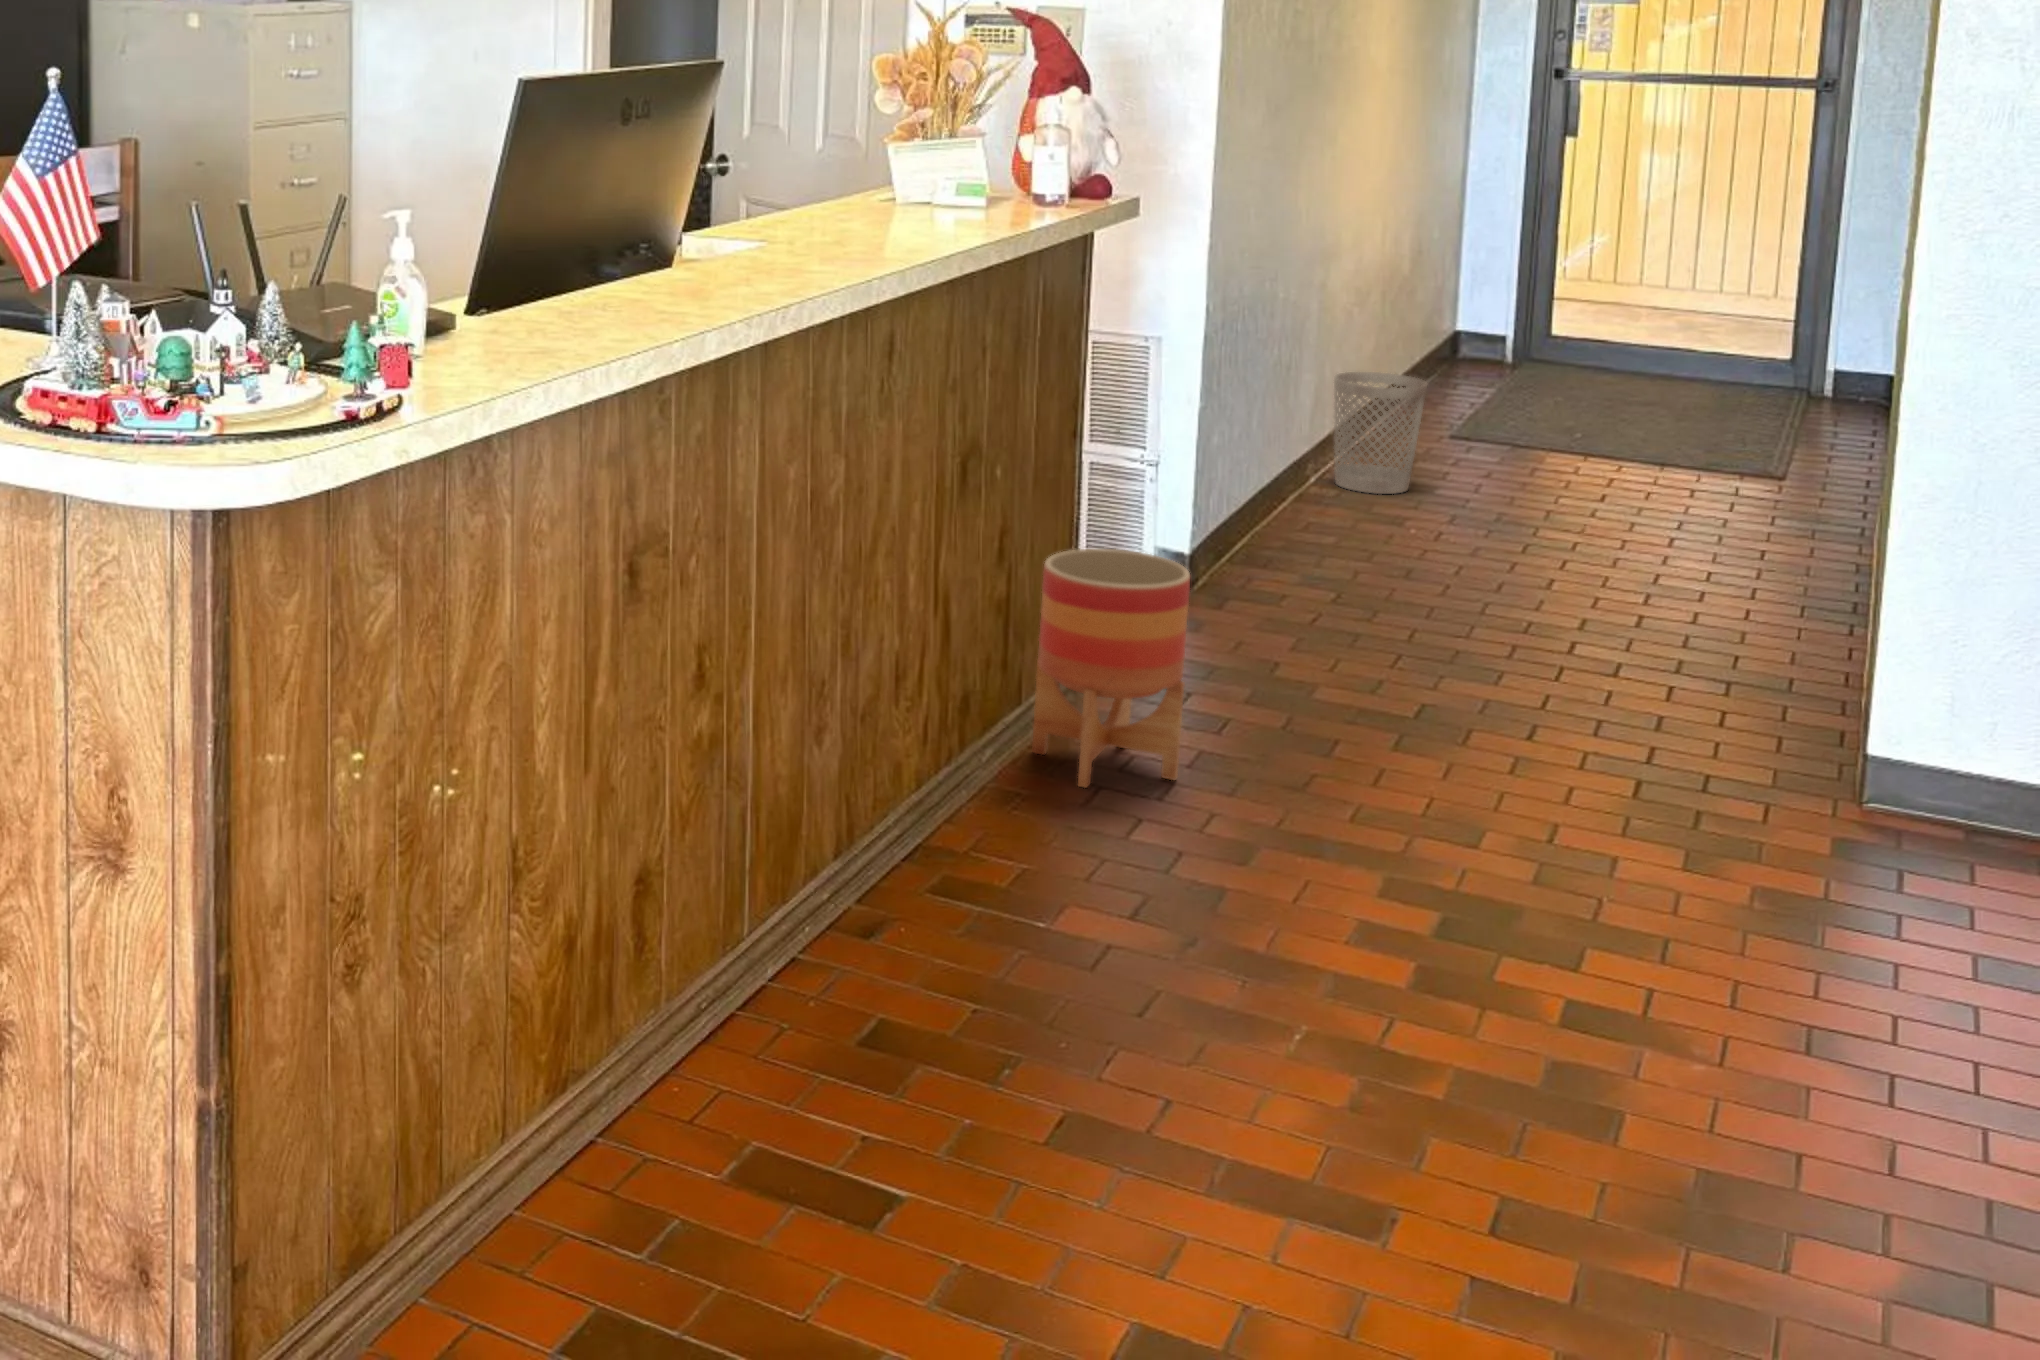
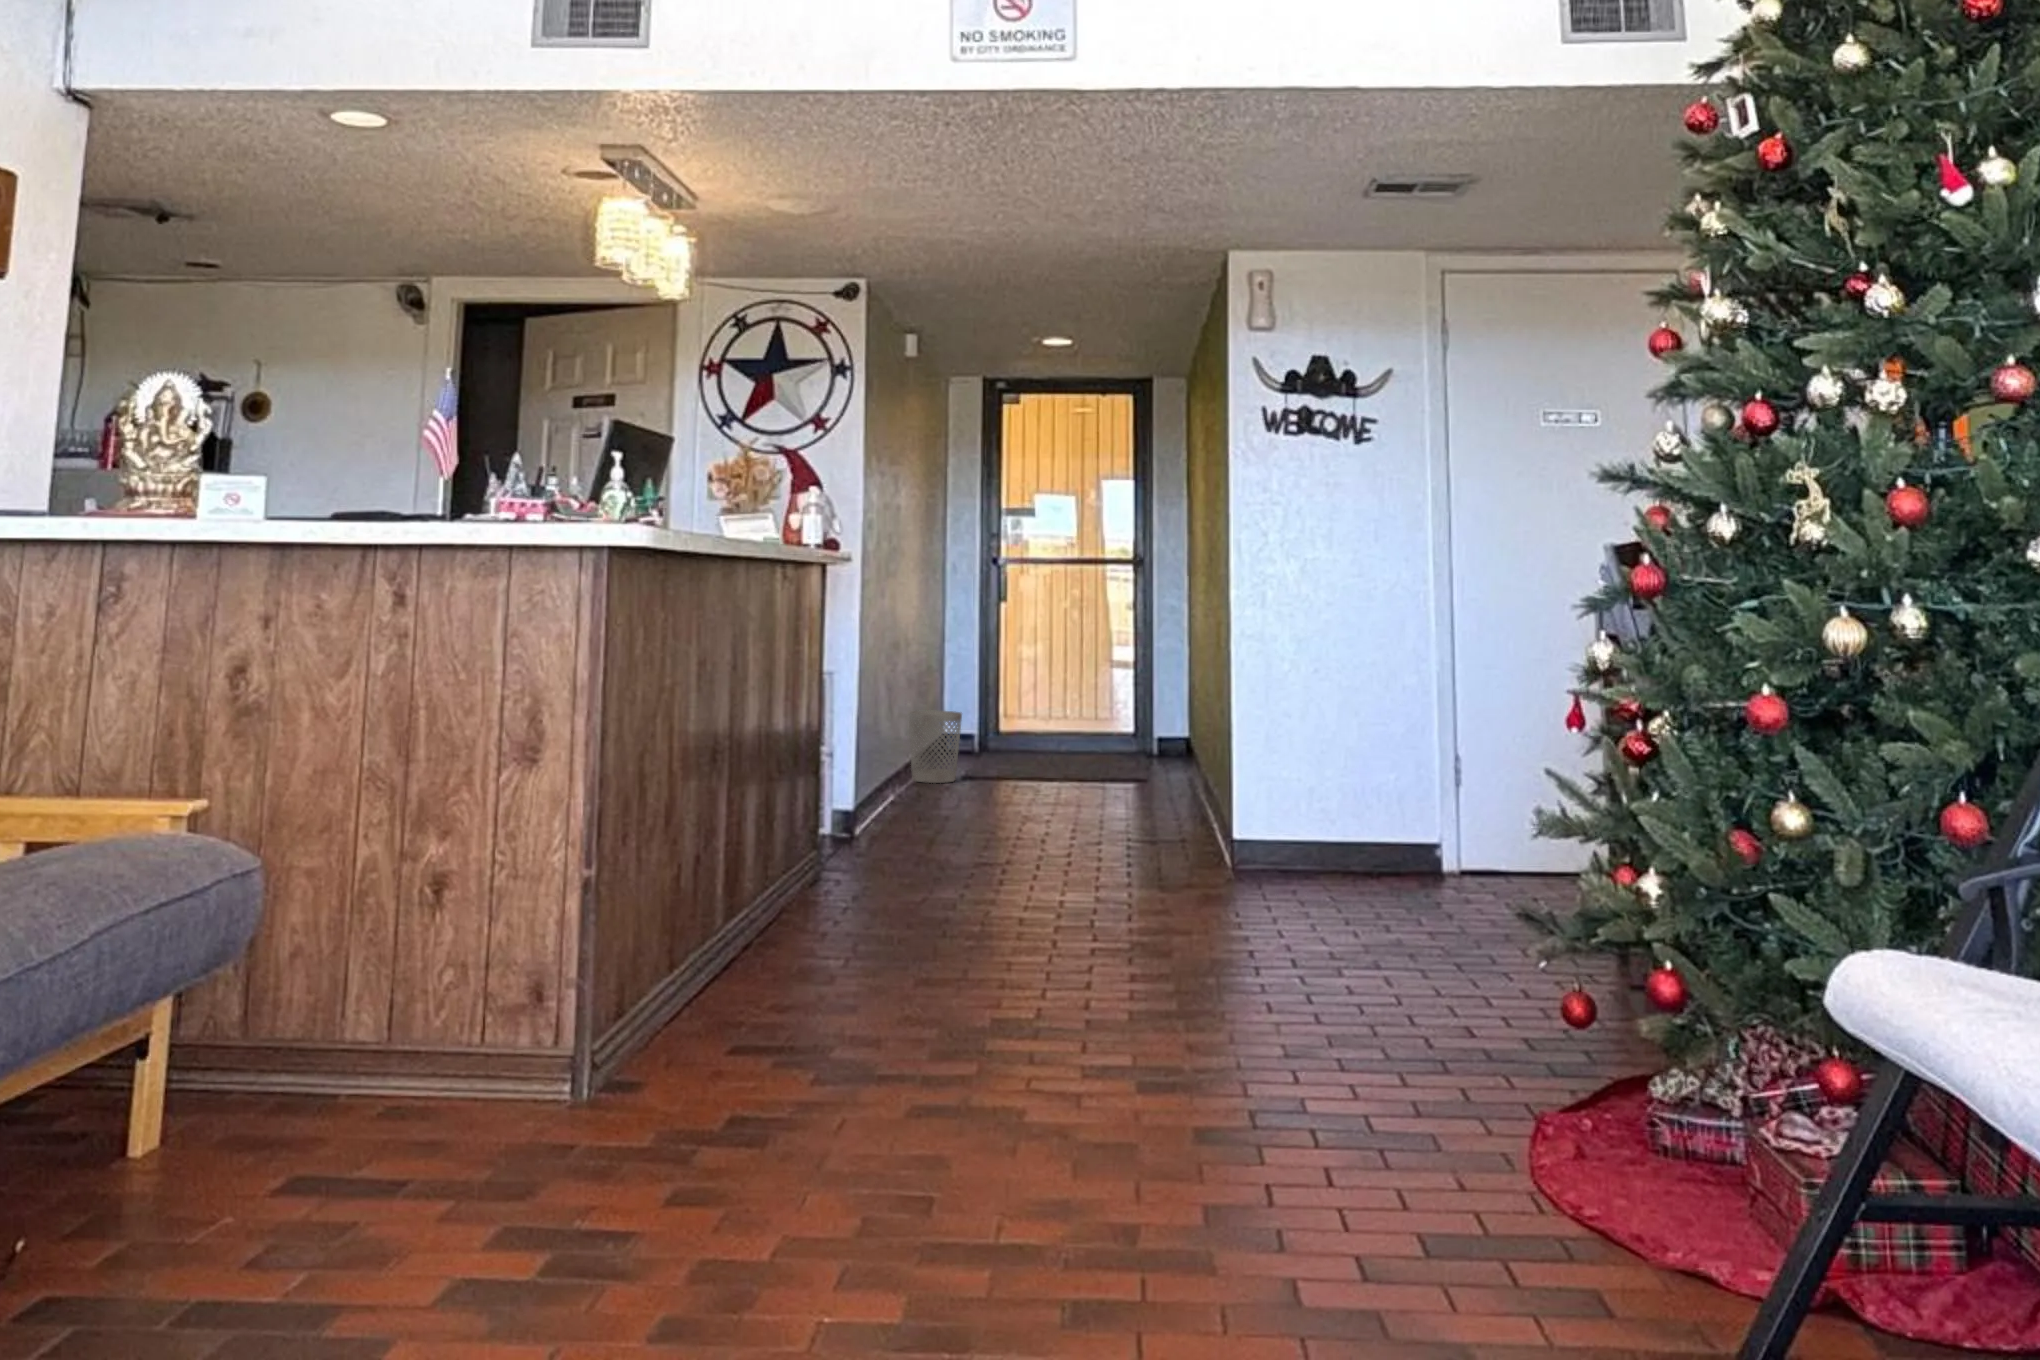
planter: present [1032,549,1190,787] -> none [817,749,905,884]

